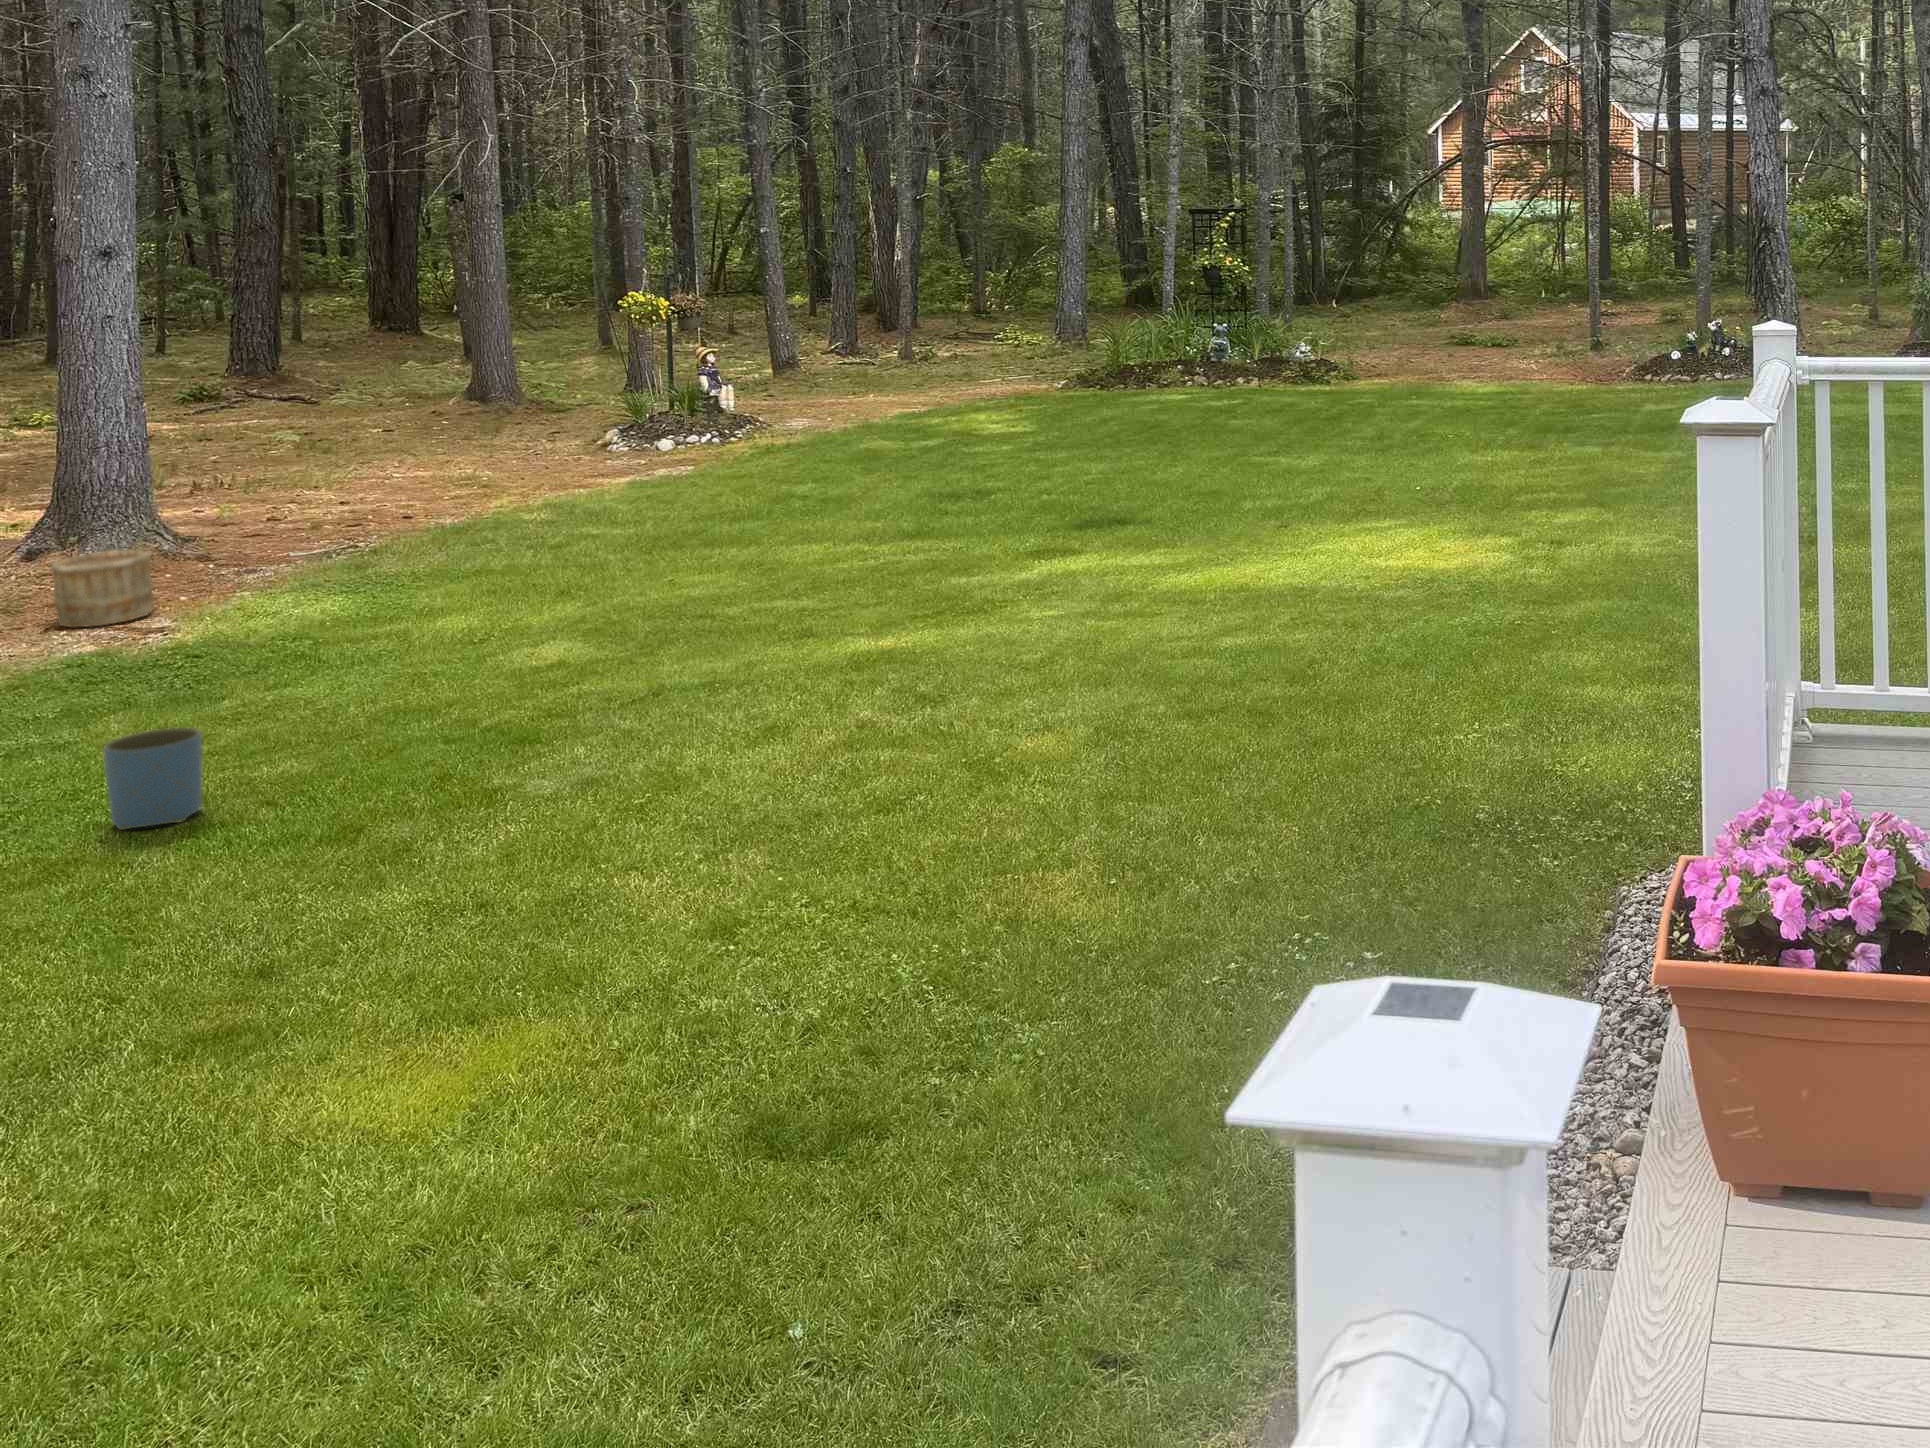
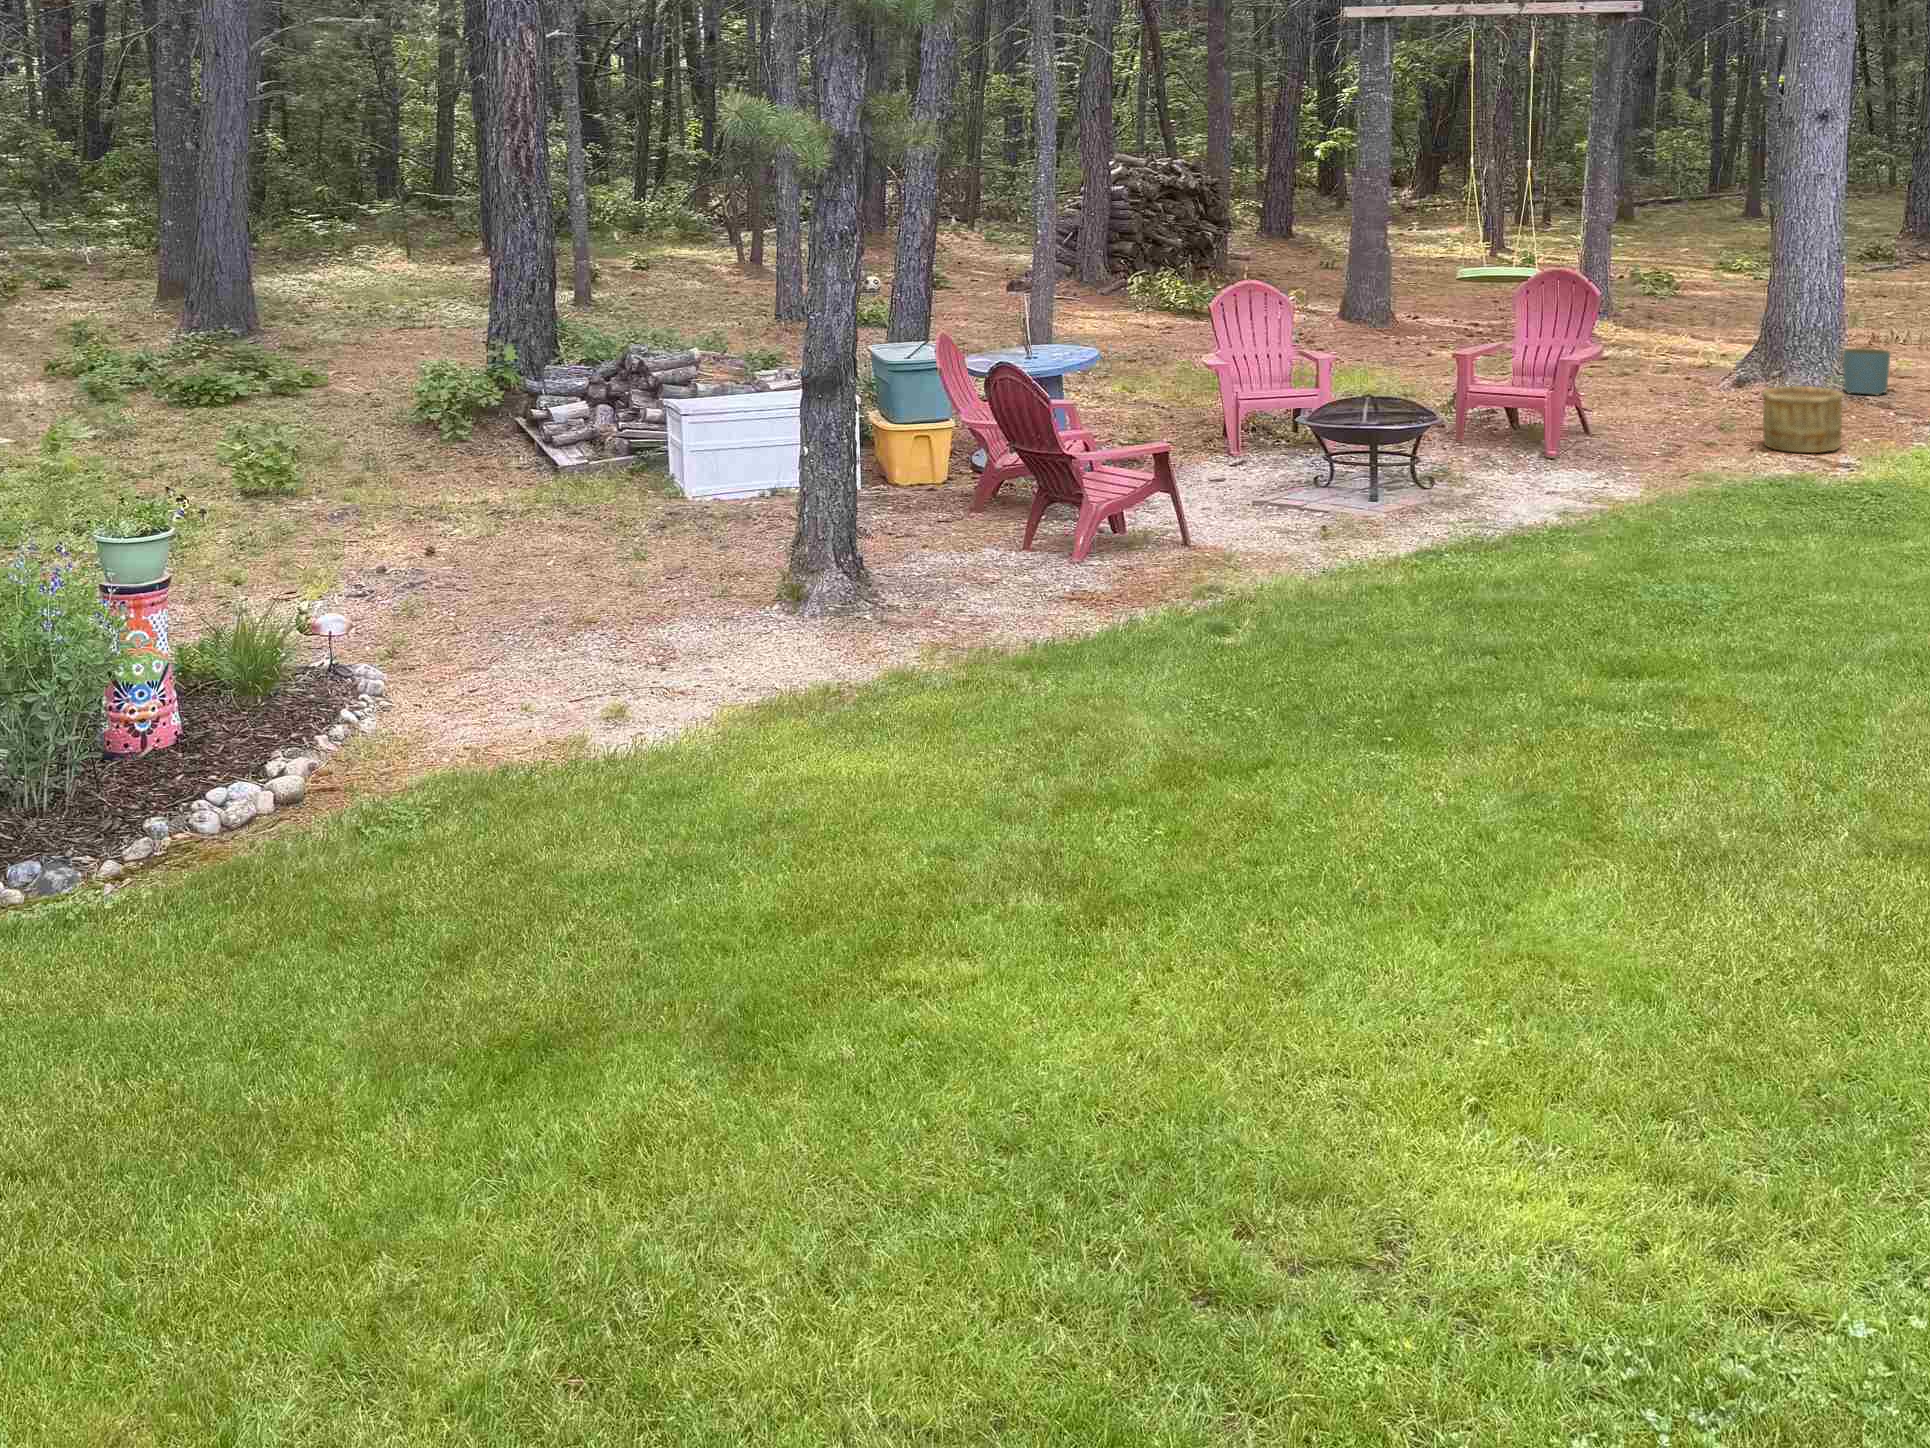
planter: present [103,728,202,830] -> present [1843,348,1890,395]

